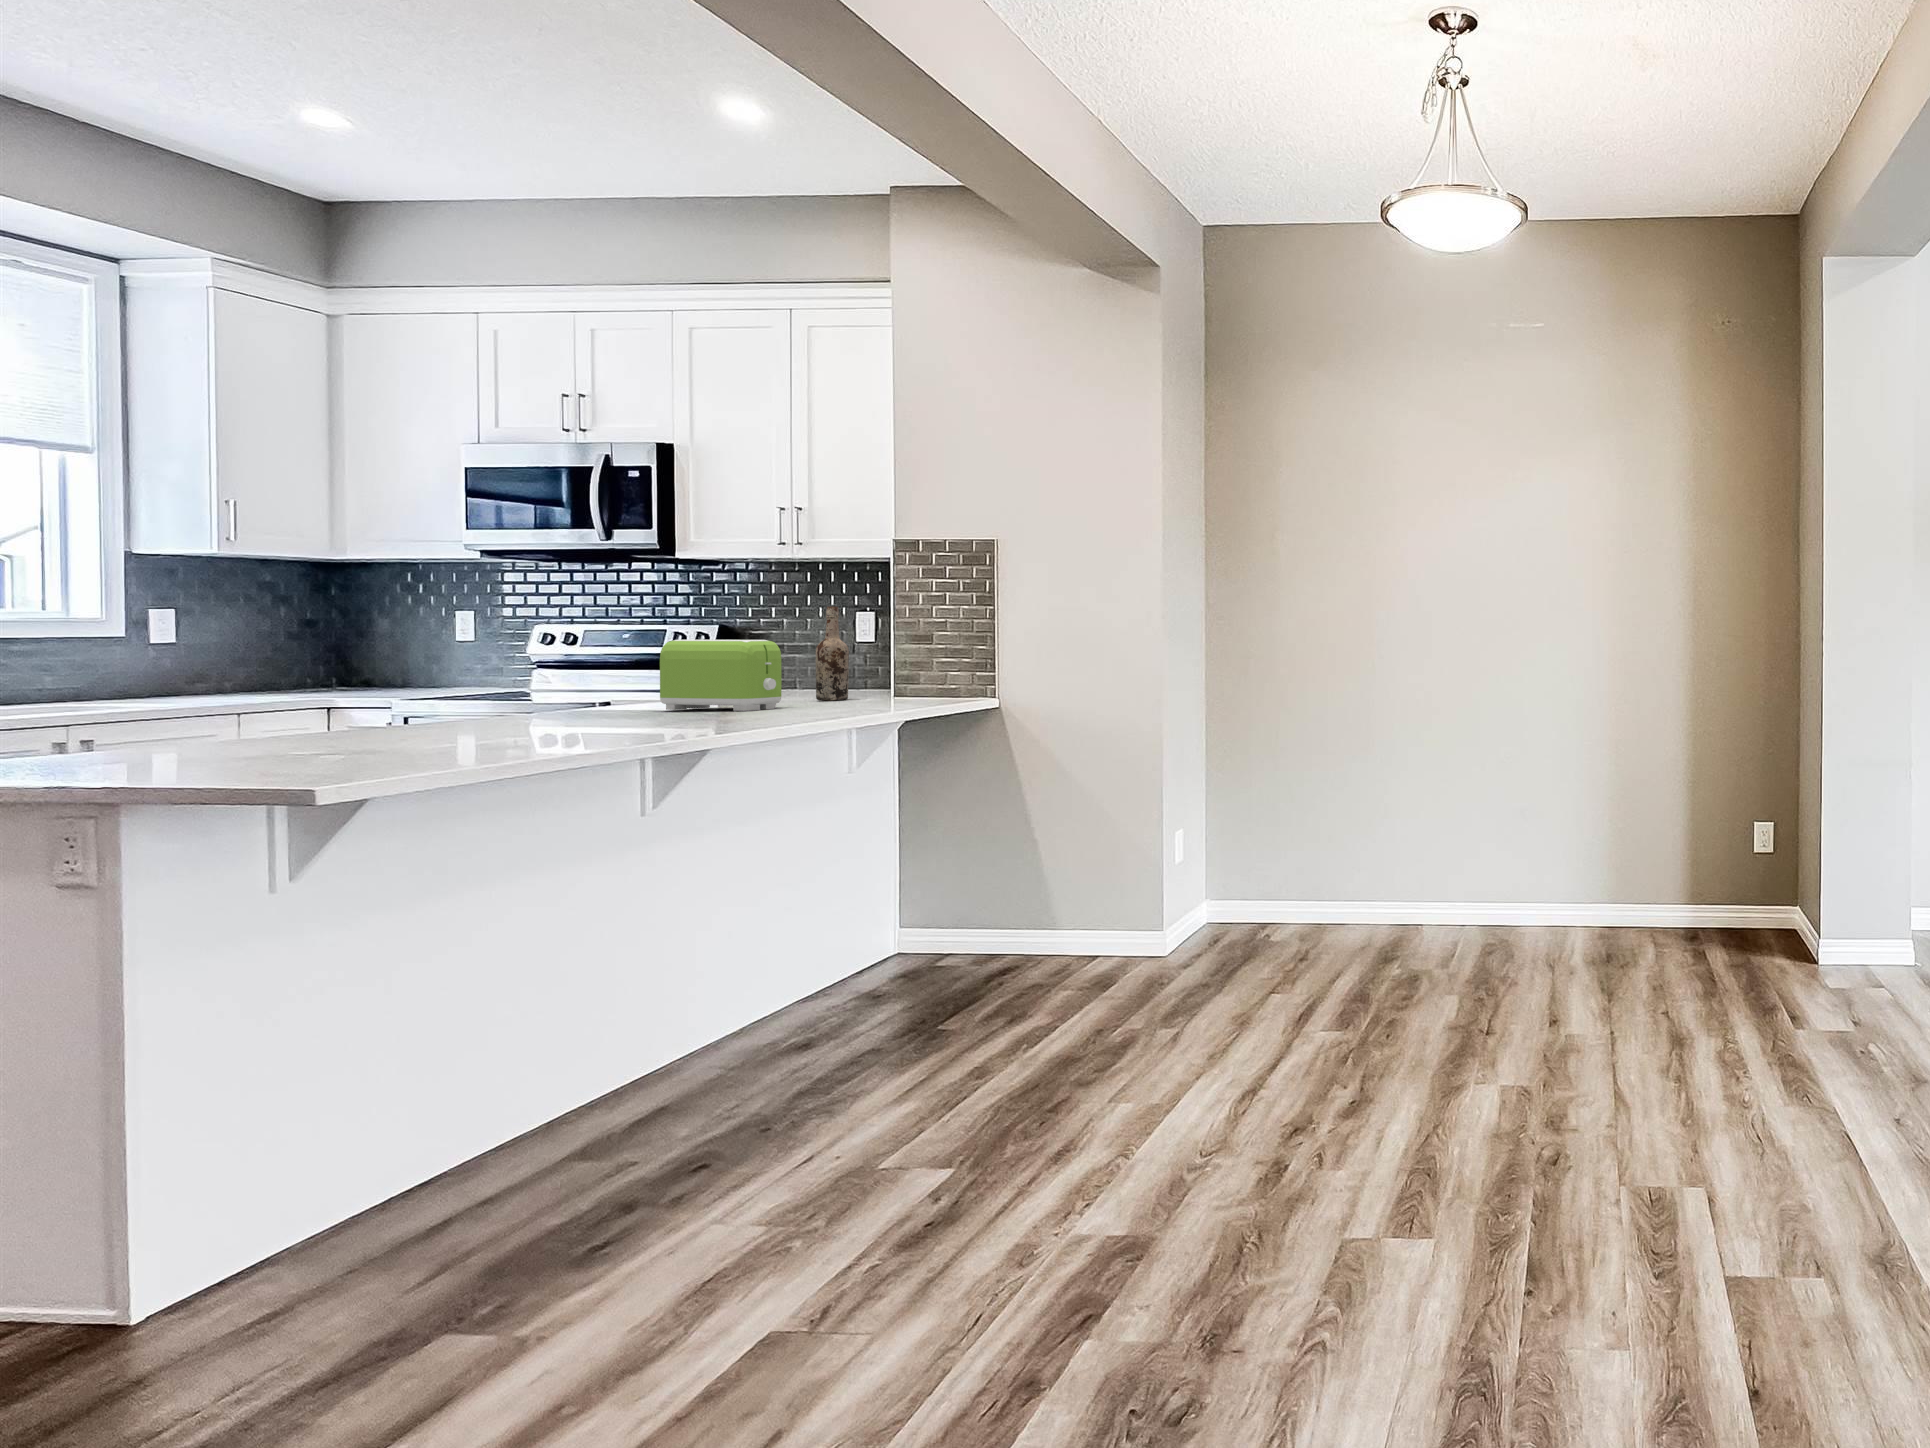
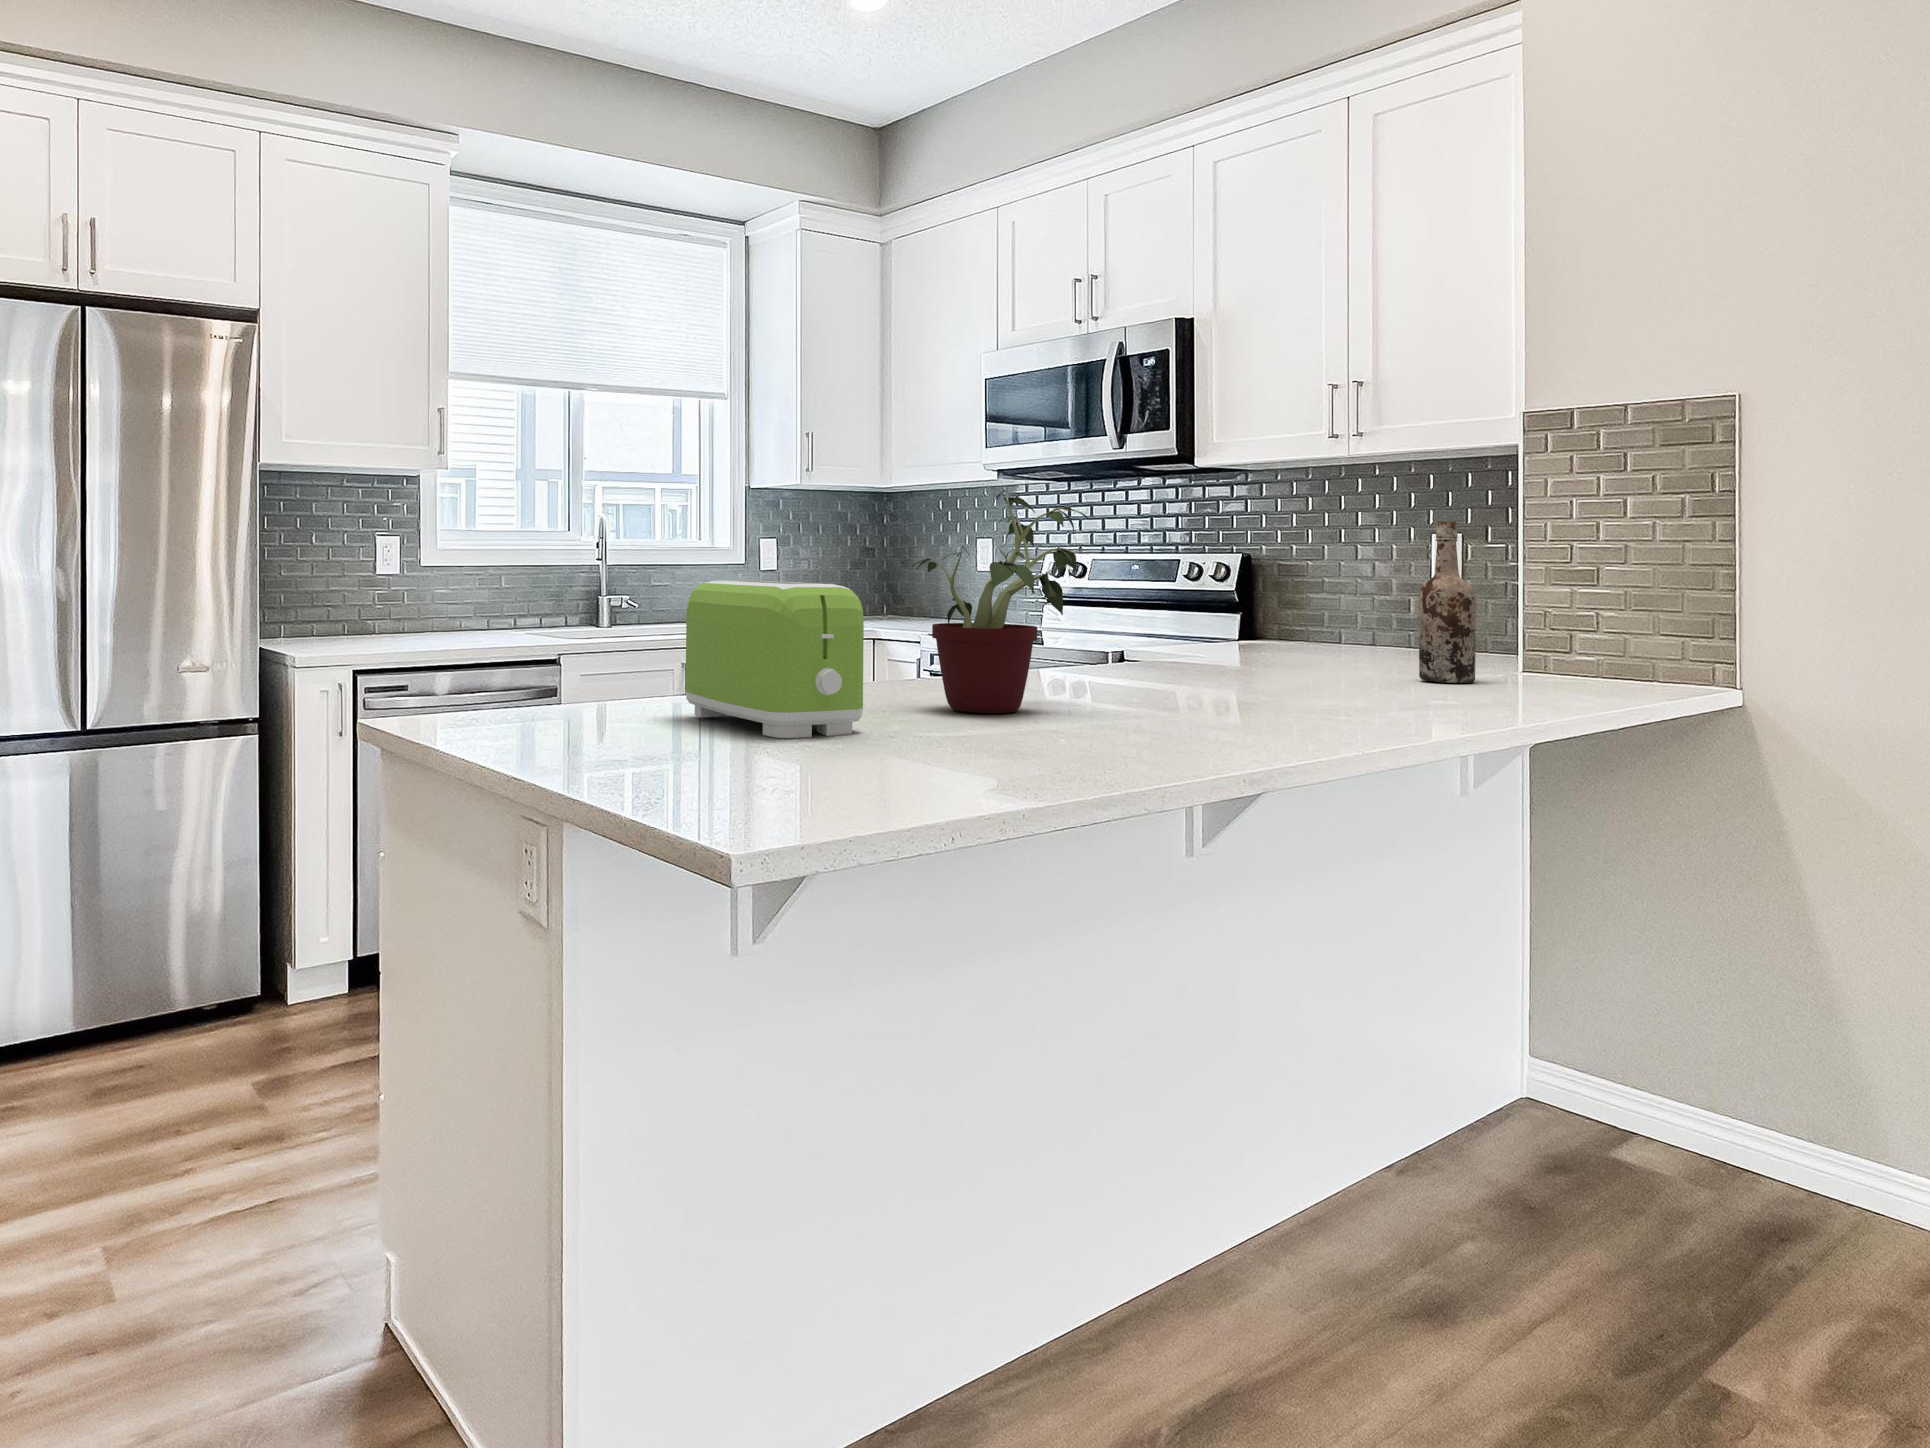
potted plant: none [446,586,586,729] -> present [913,488,1088,713]
toaster: present [660,640,781,711] -> present [685,581,864,738]

